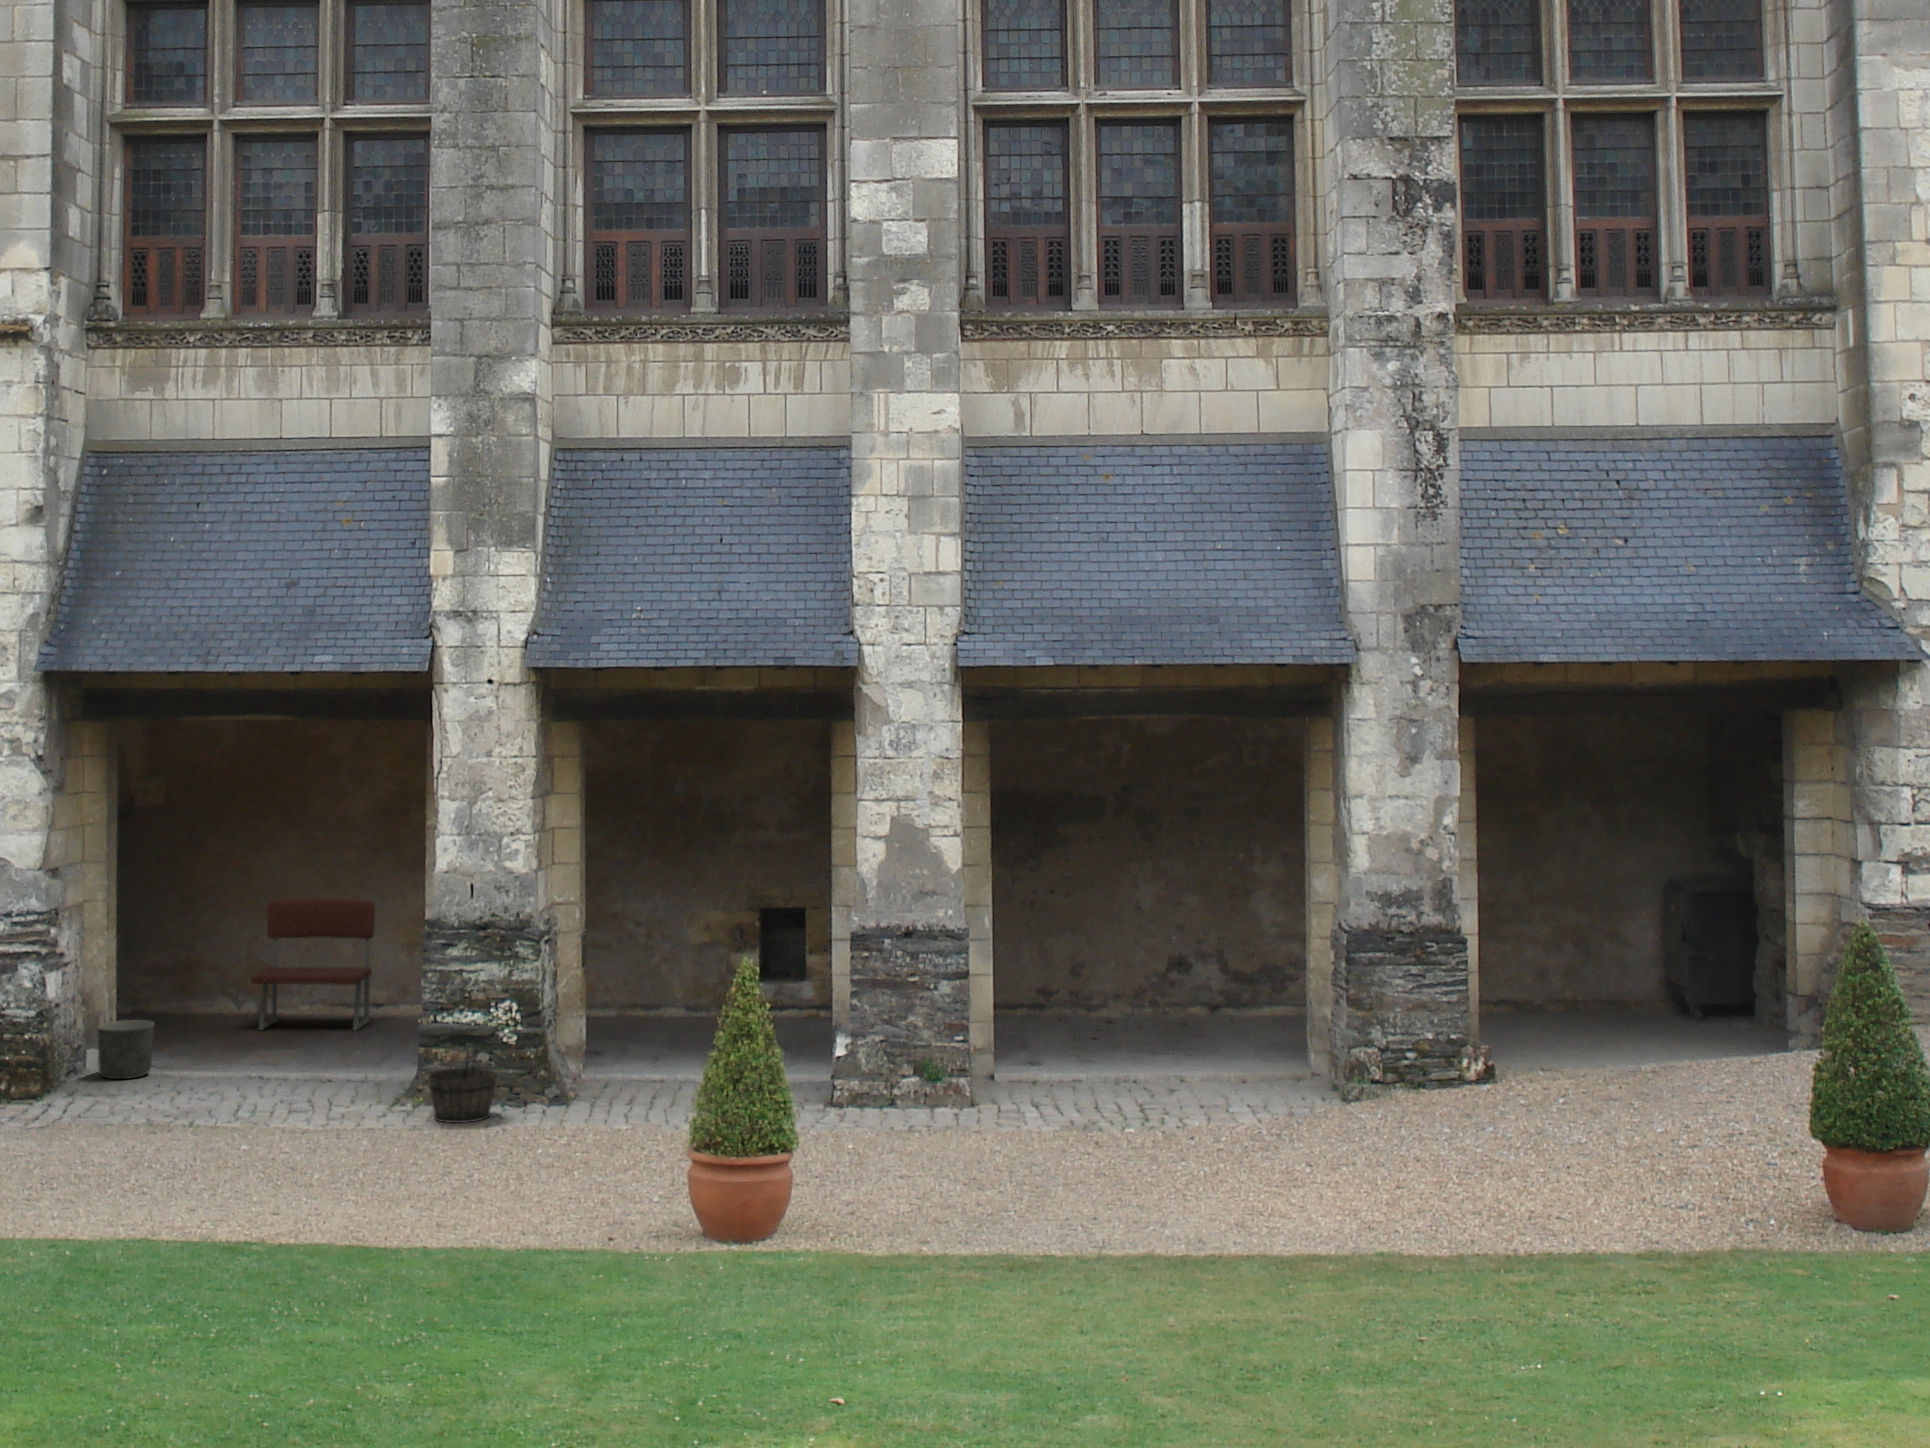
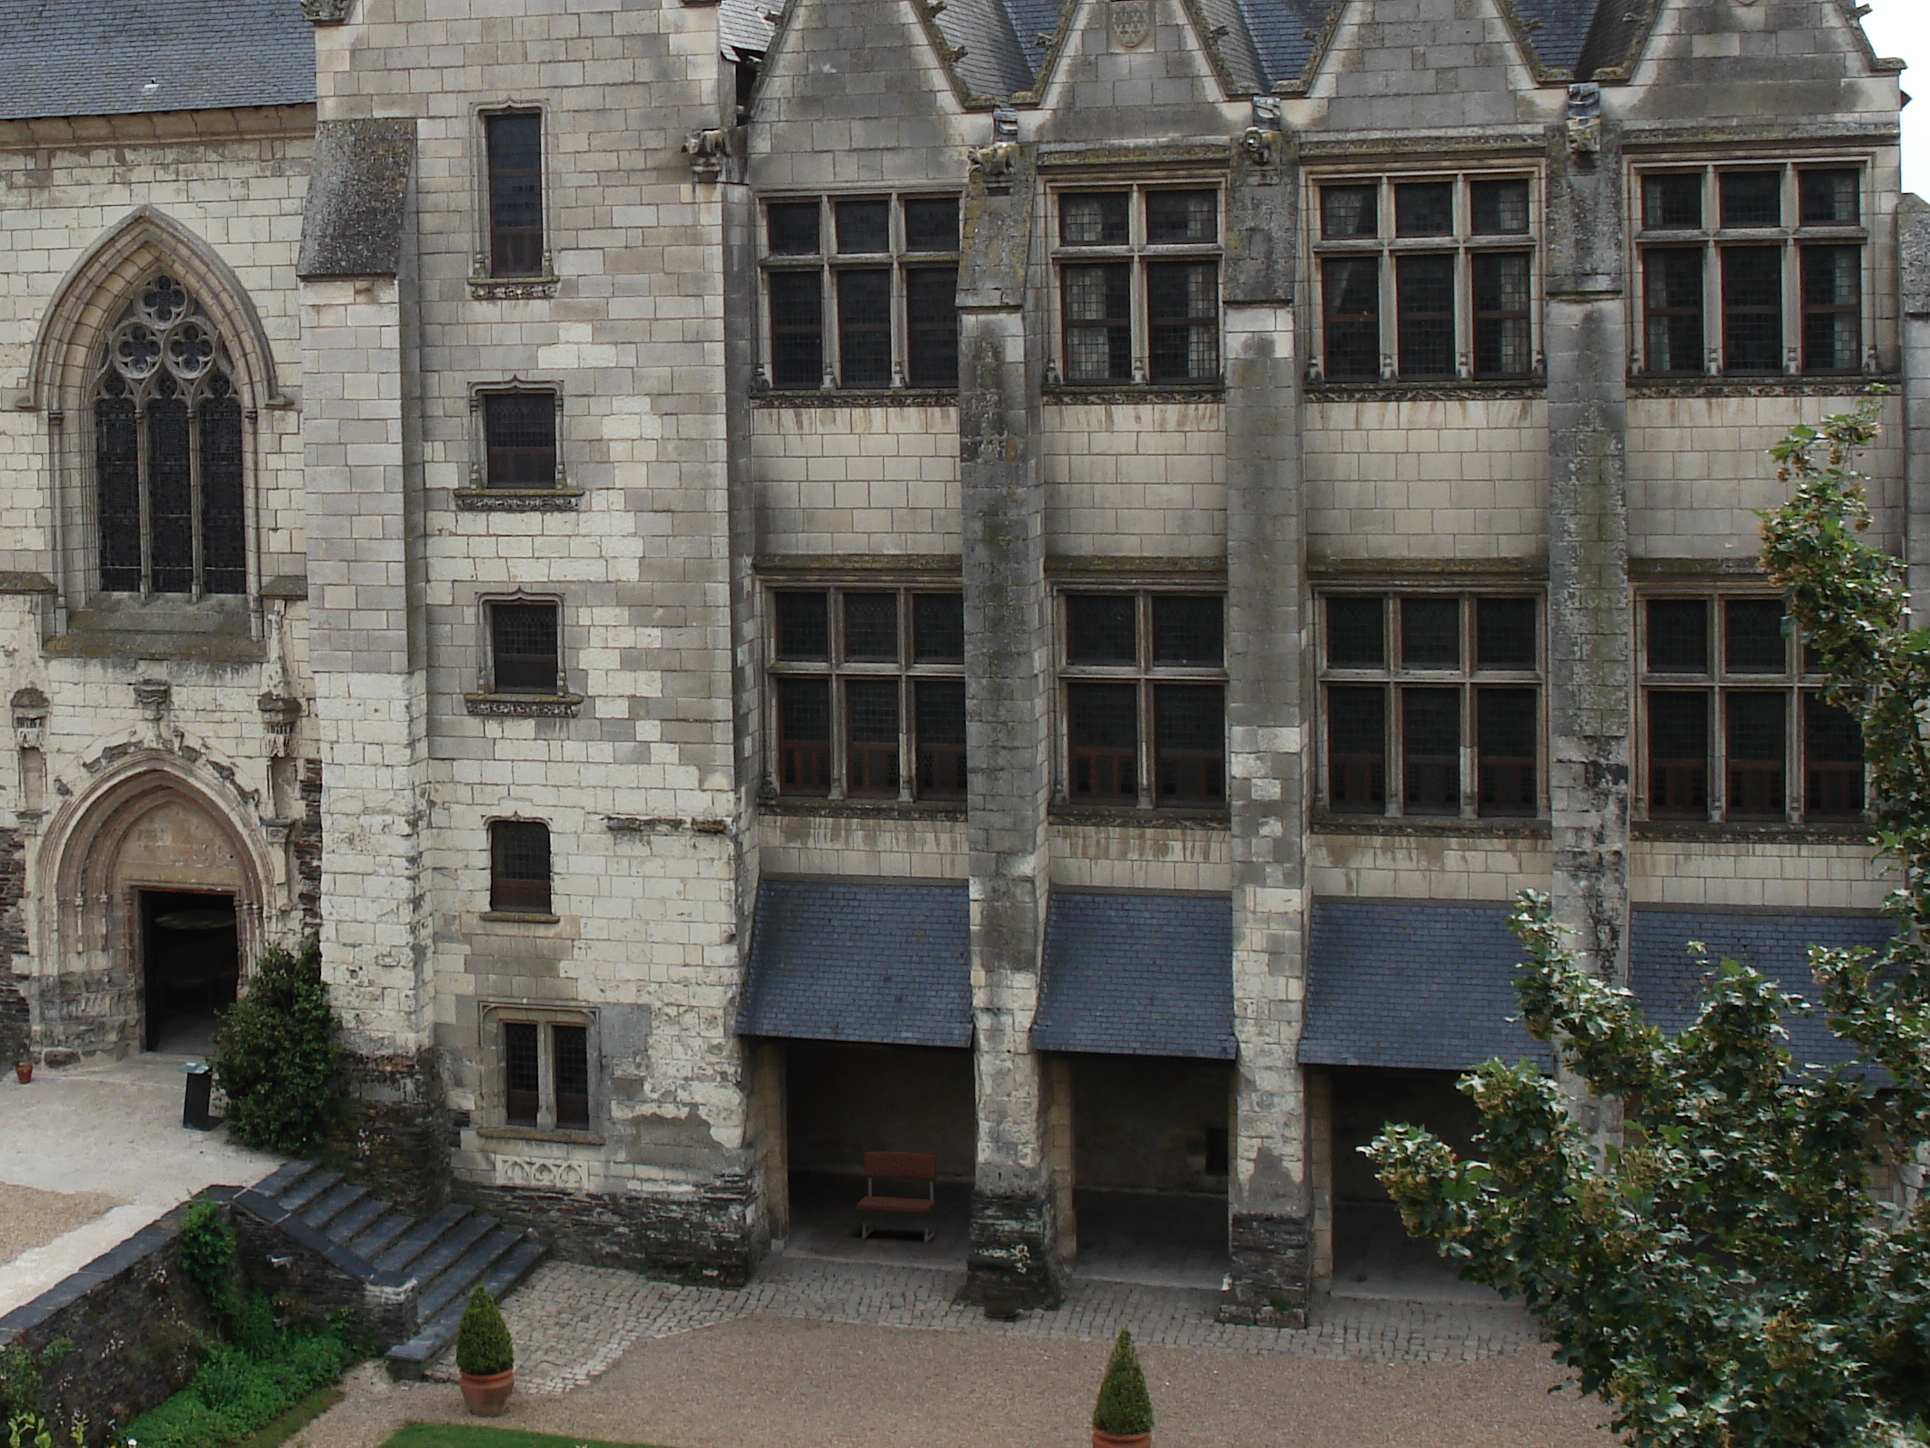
planter: present [97,1020,154,1079] -> none [773,1237,807,1274]

